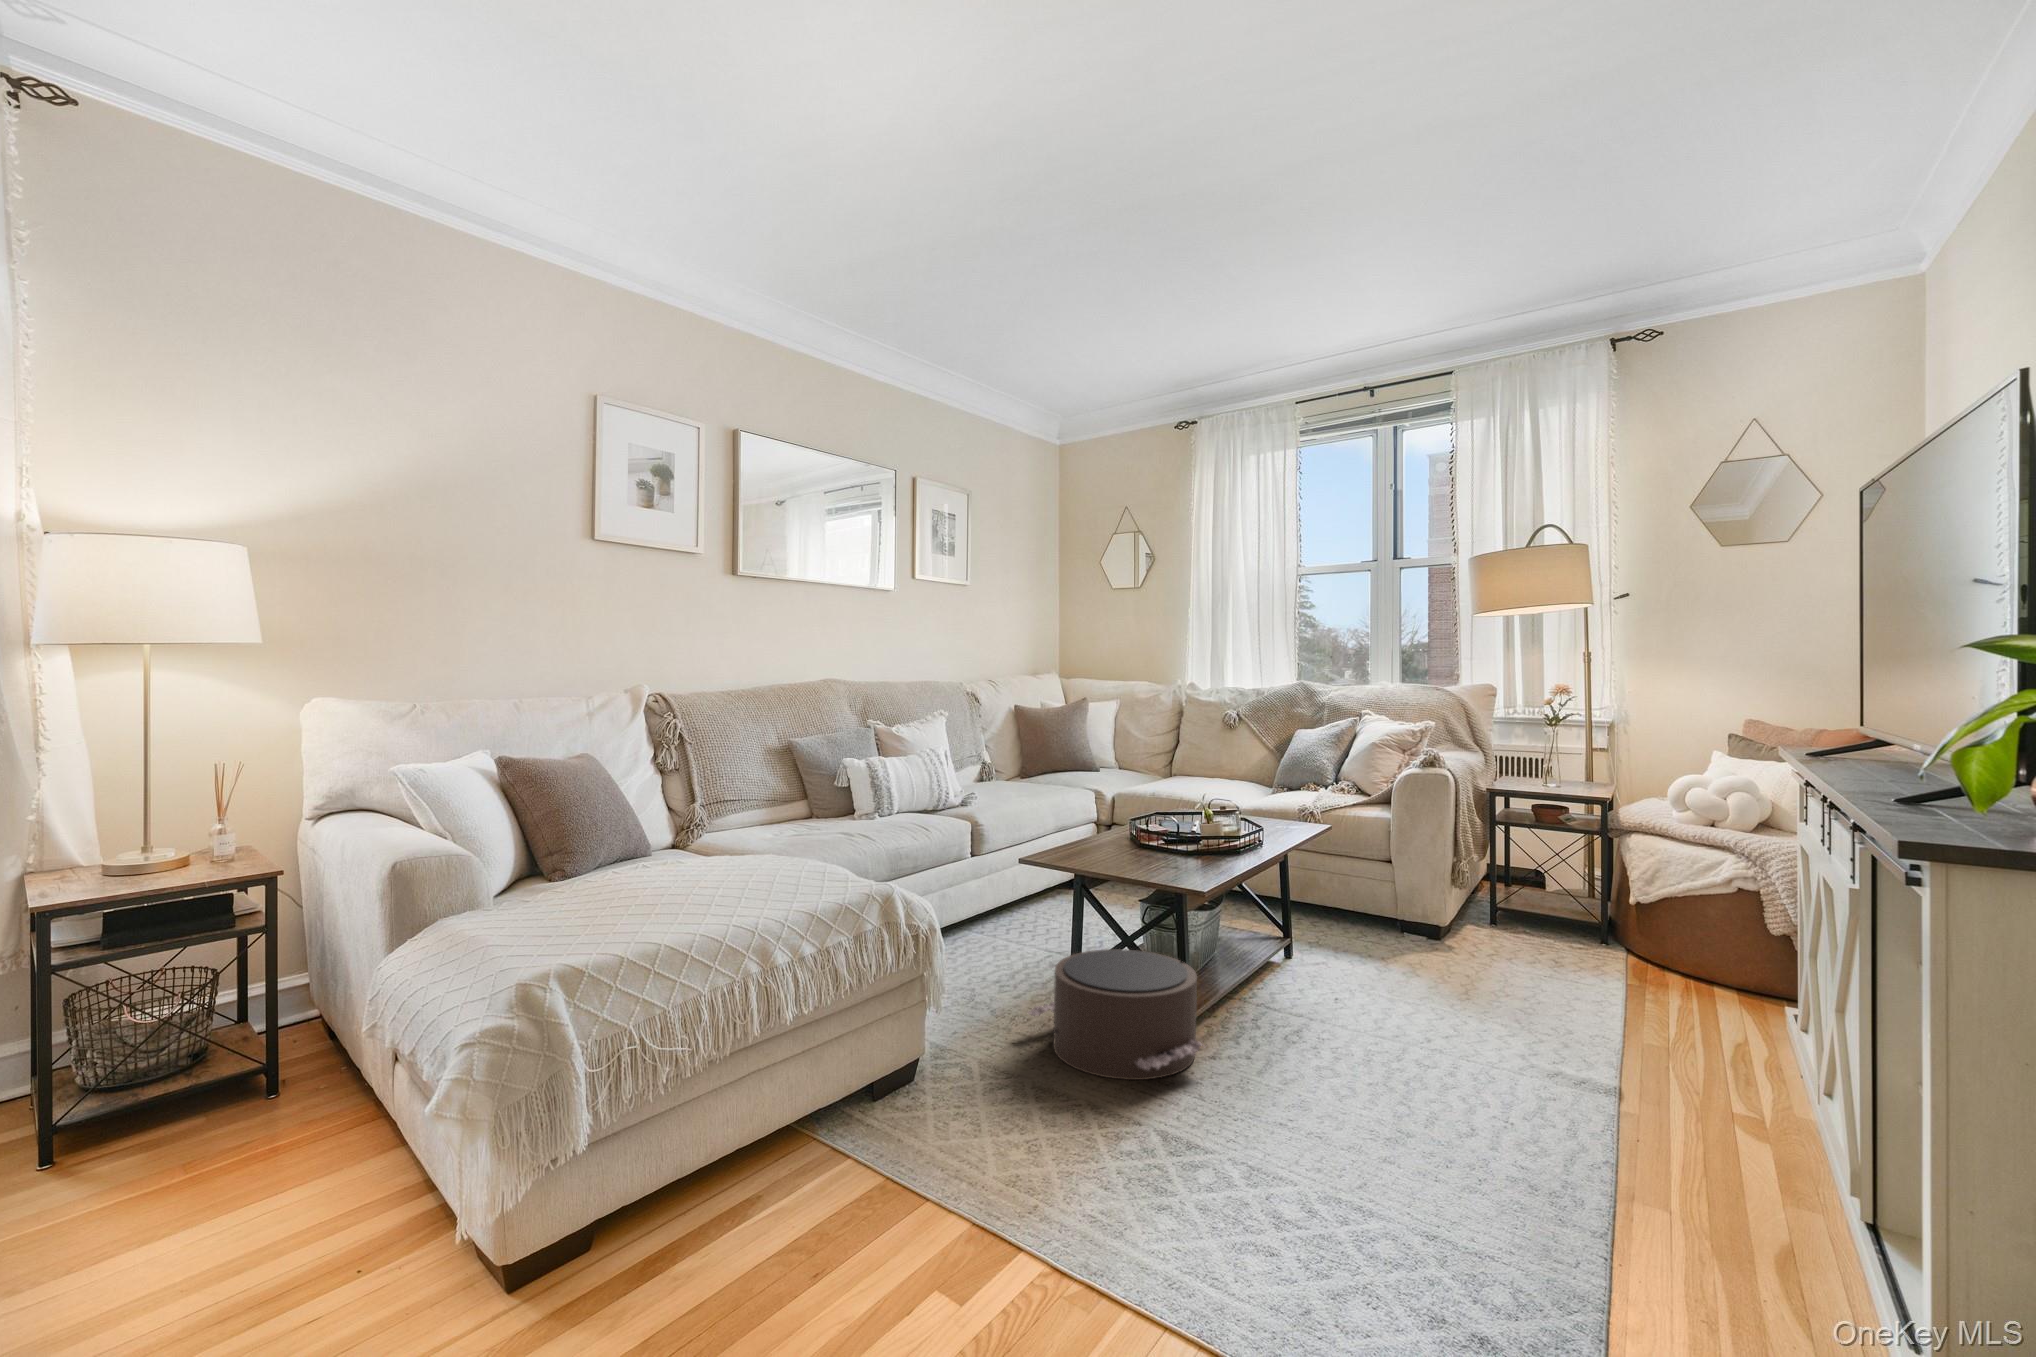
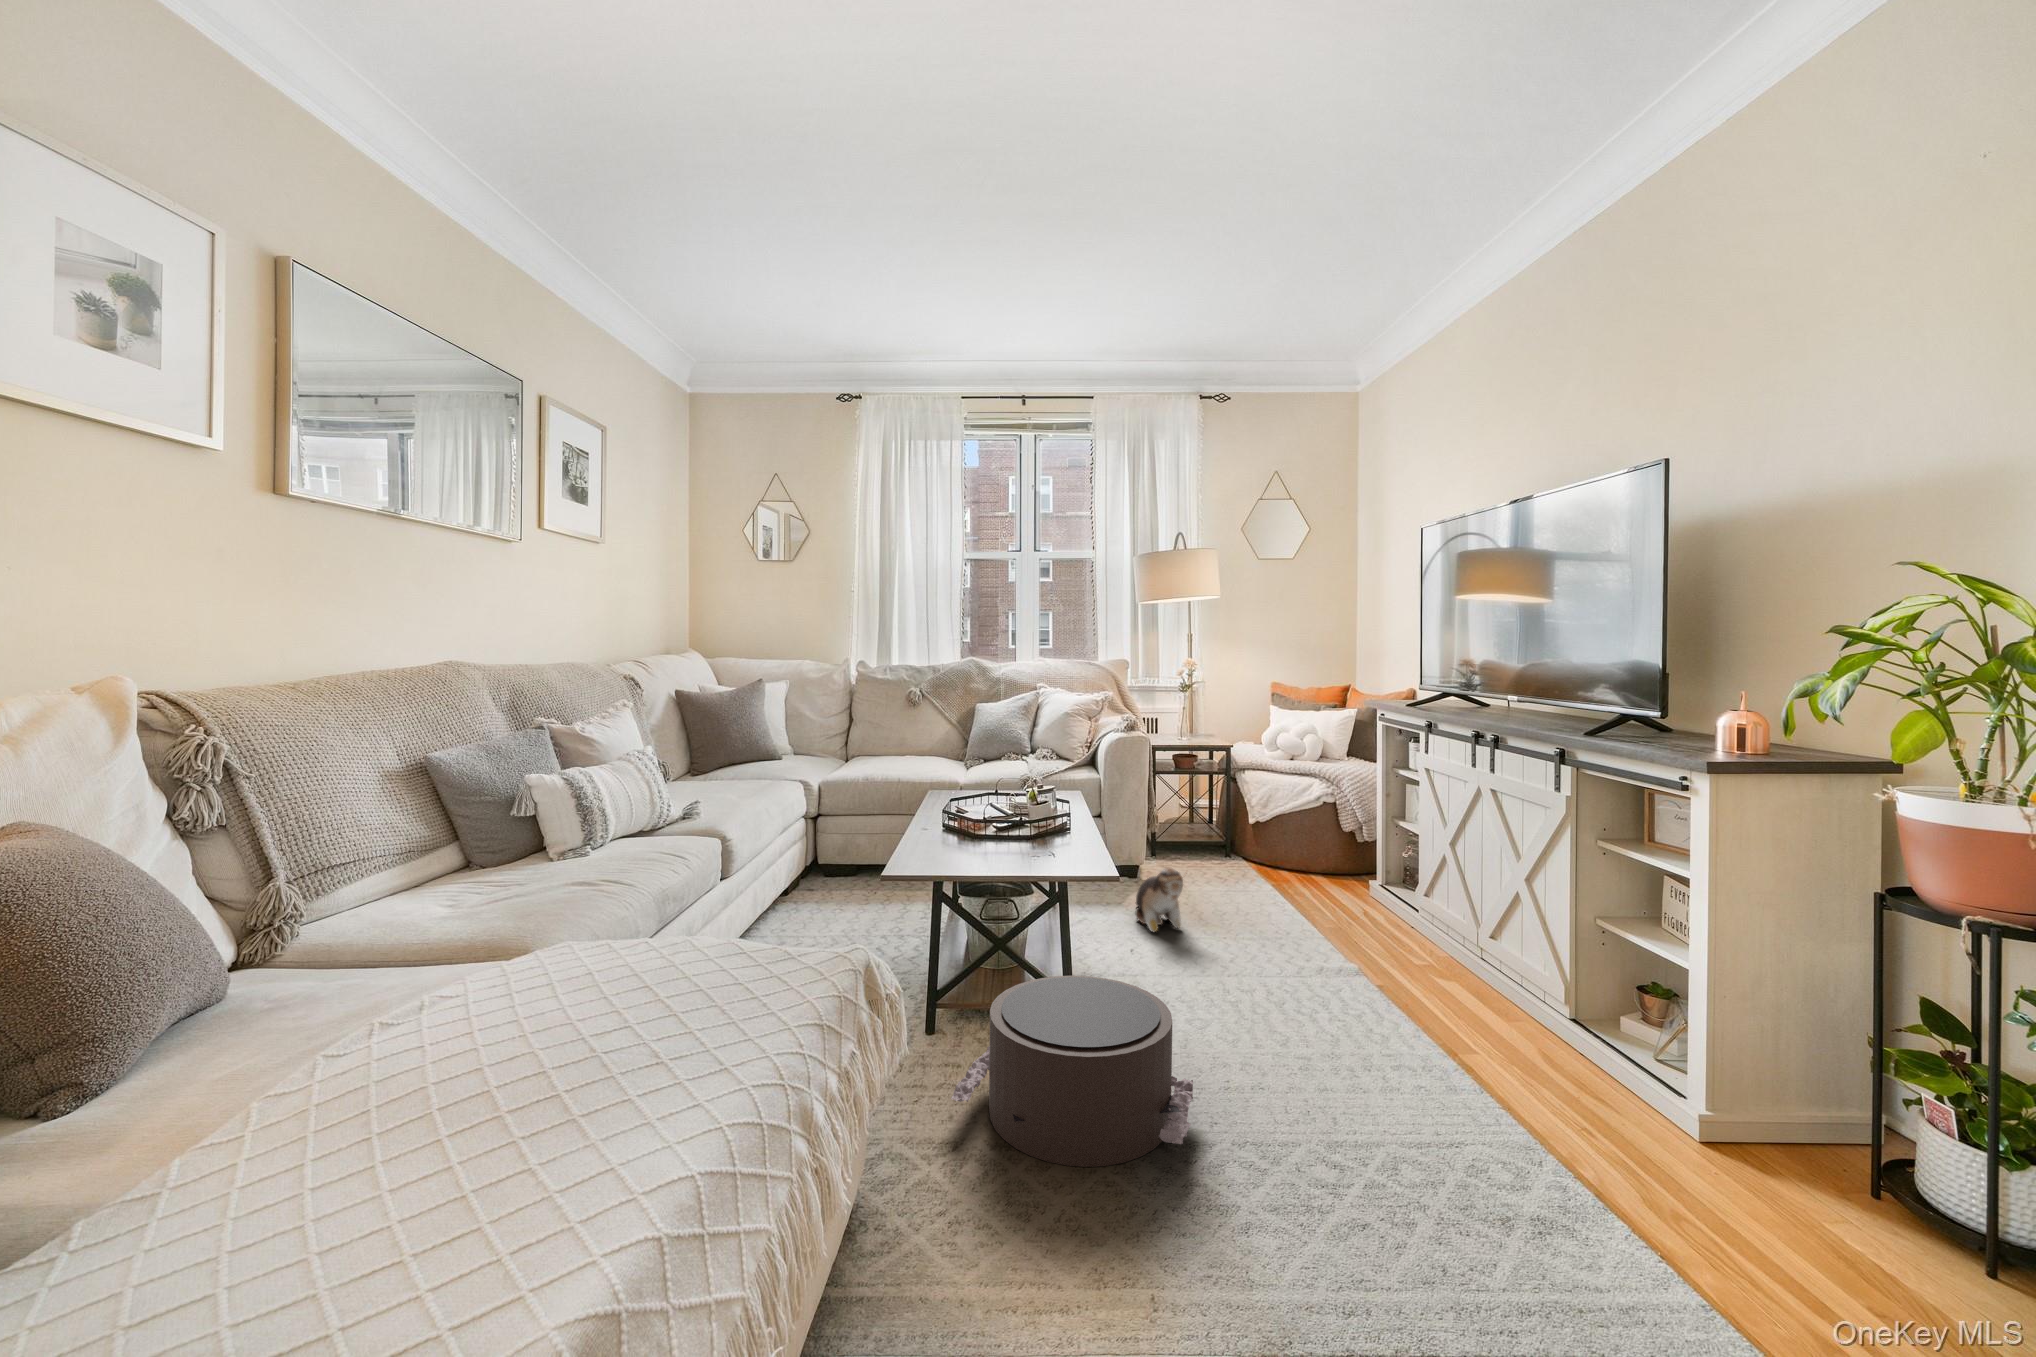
plush toy: none [1355,903,1397,968] -> present [1136,867,1183,932]

